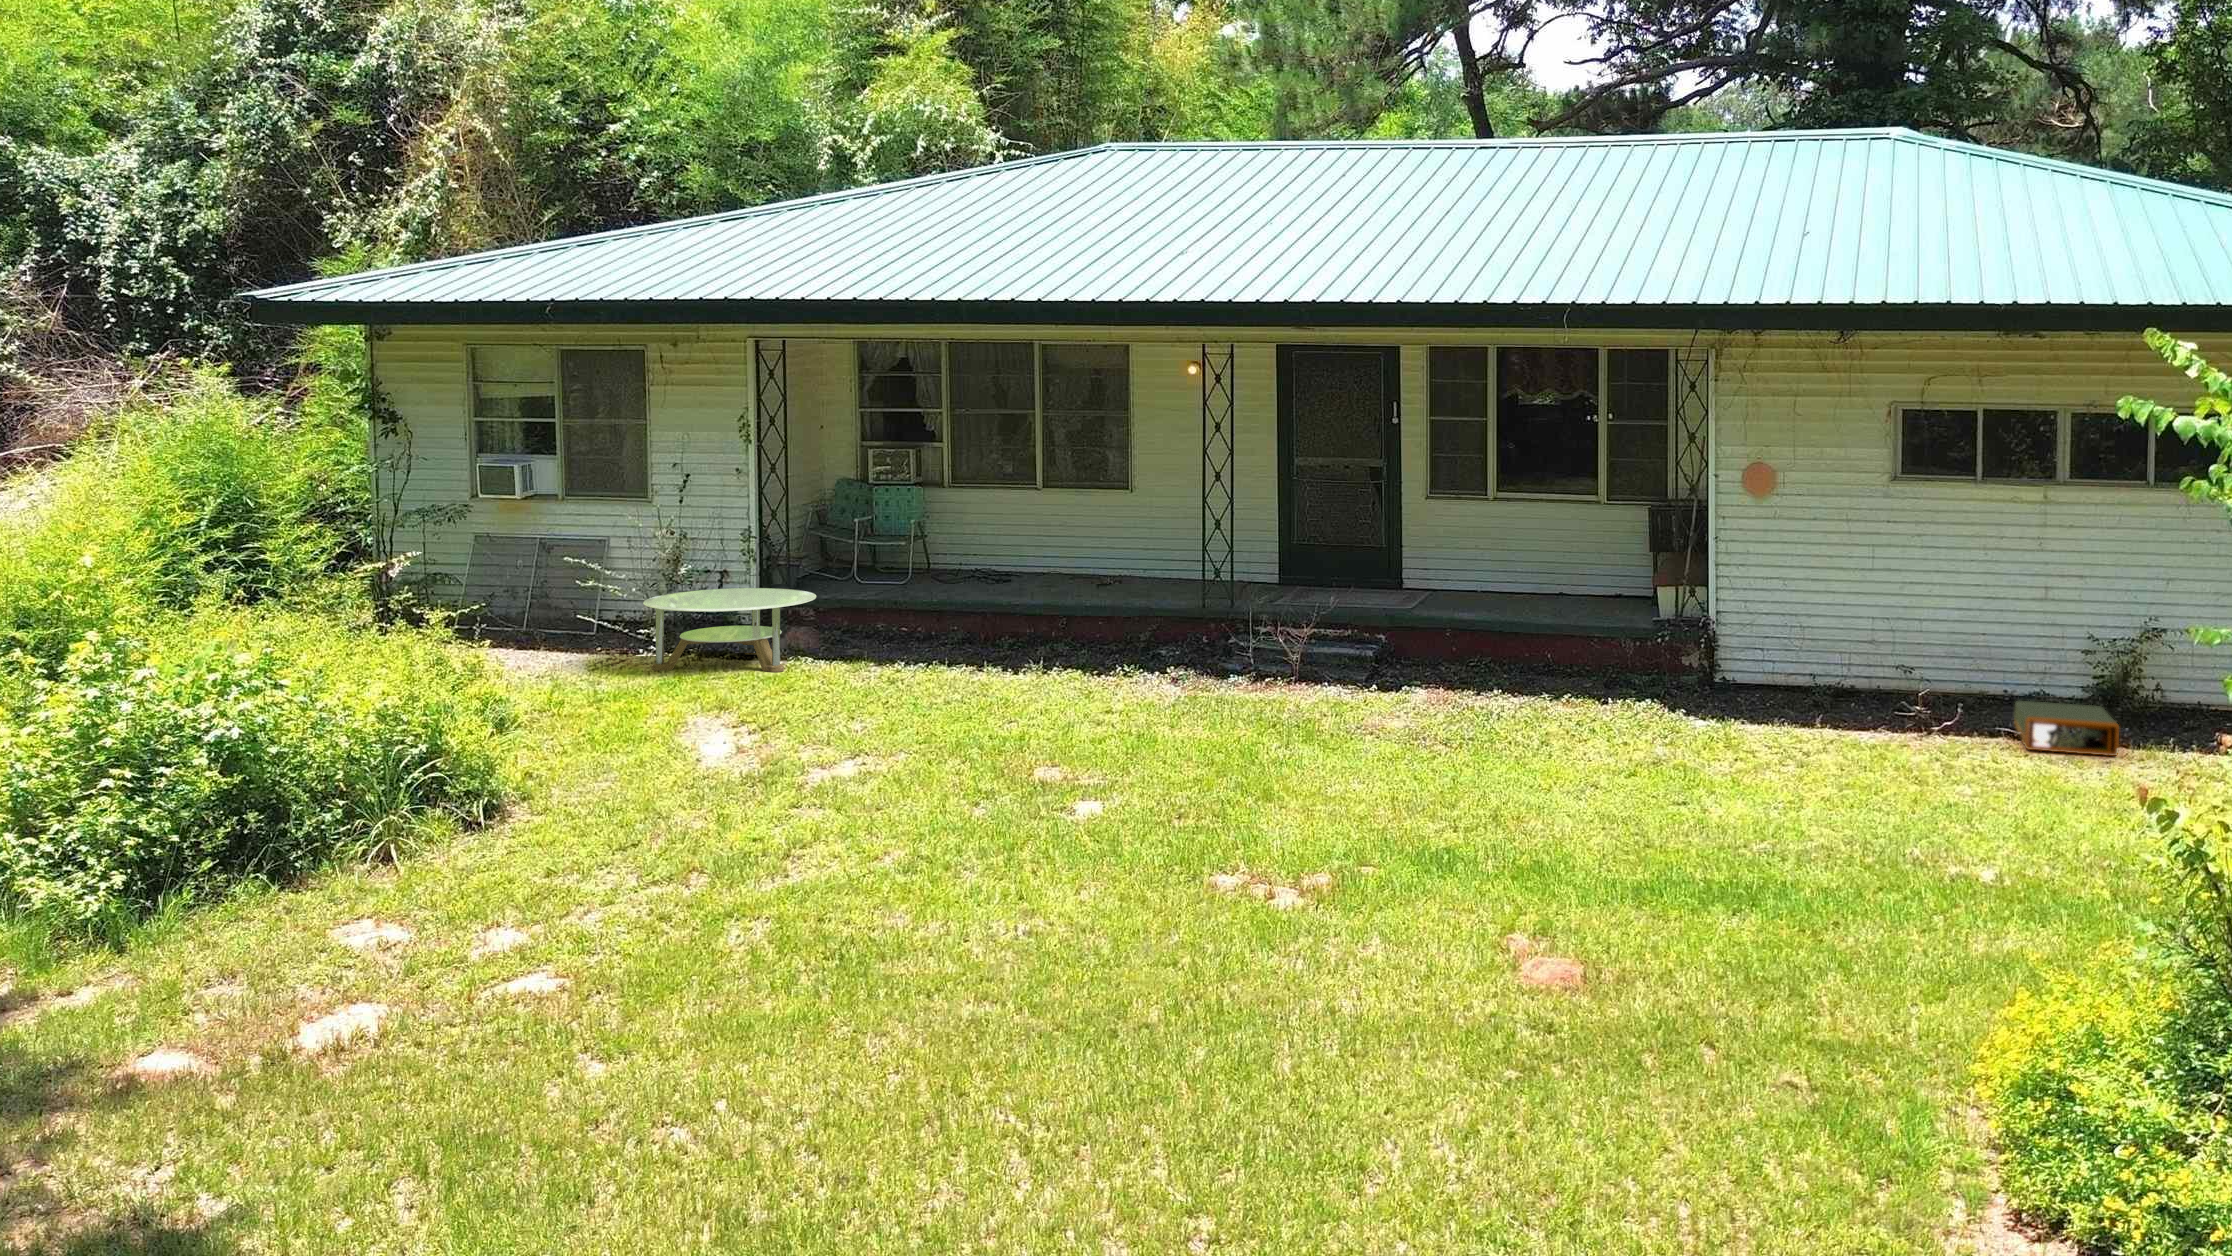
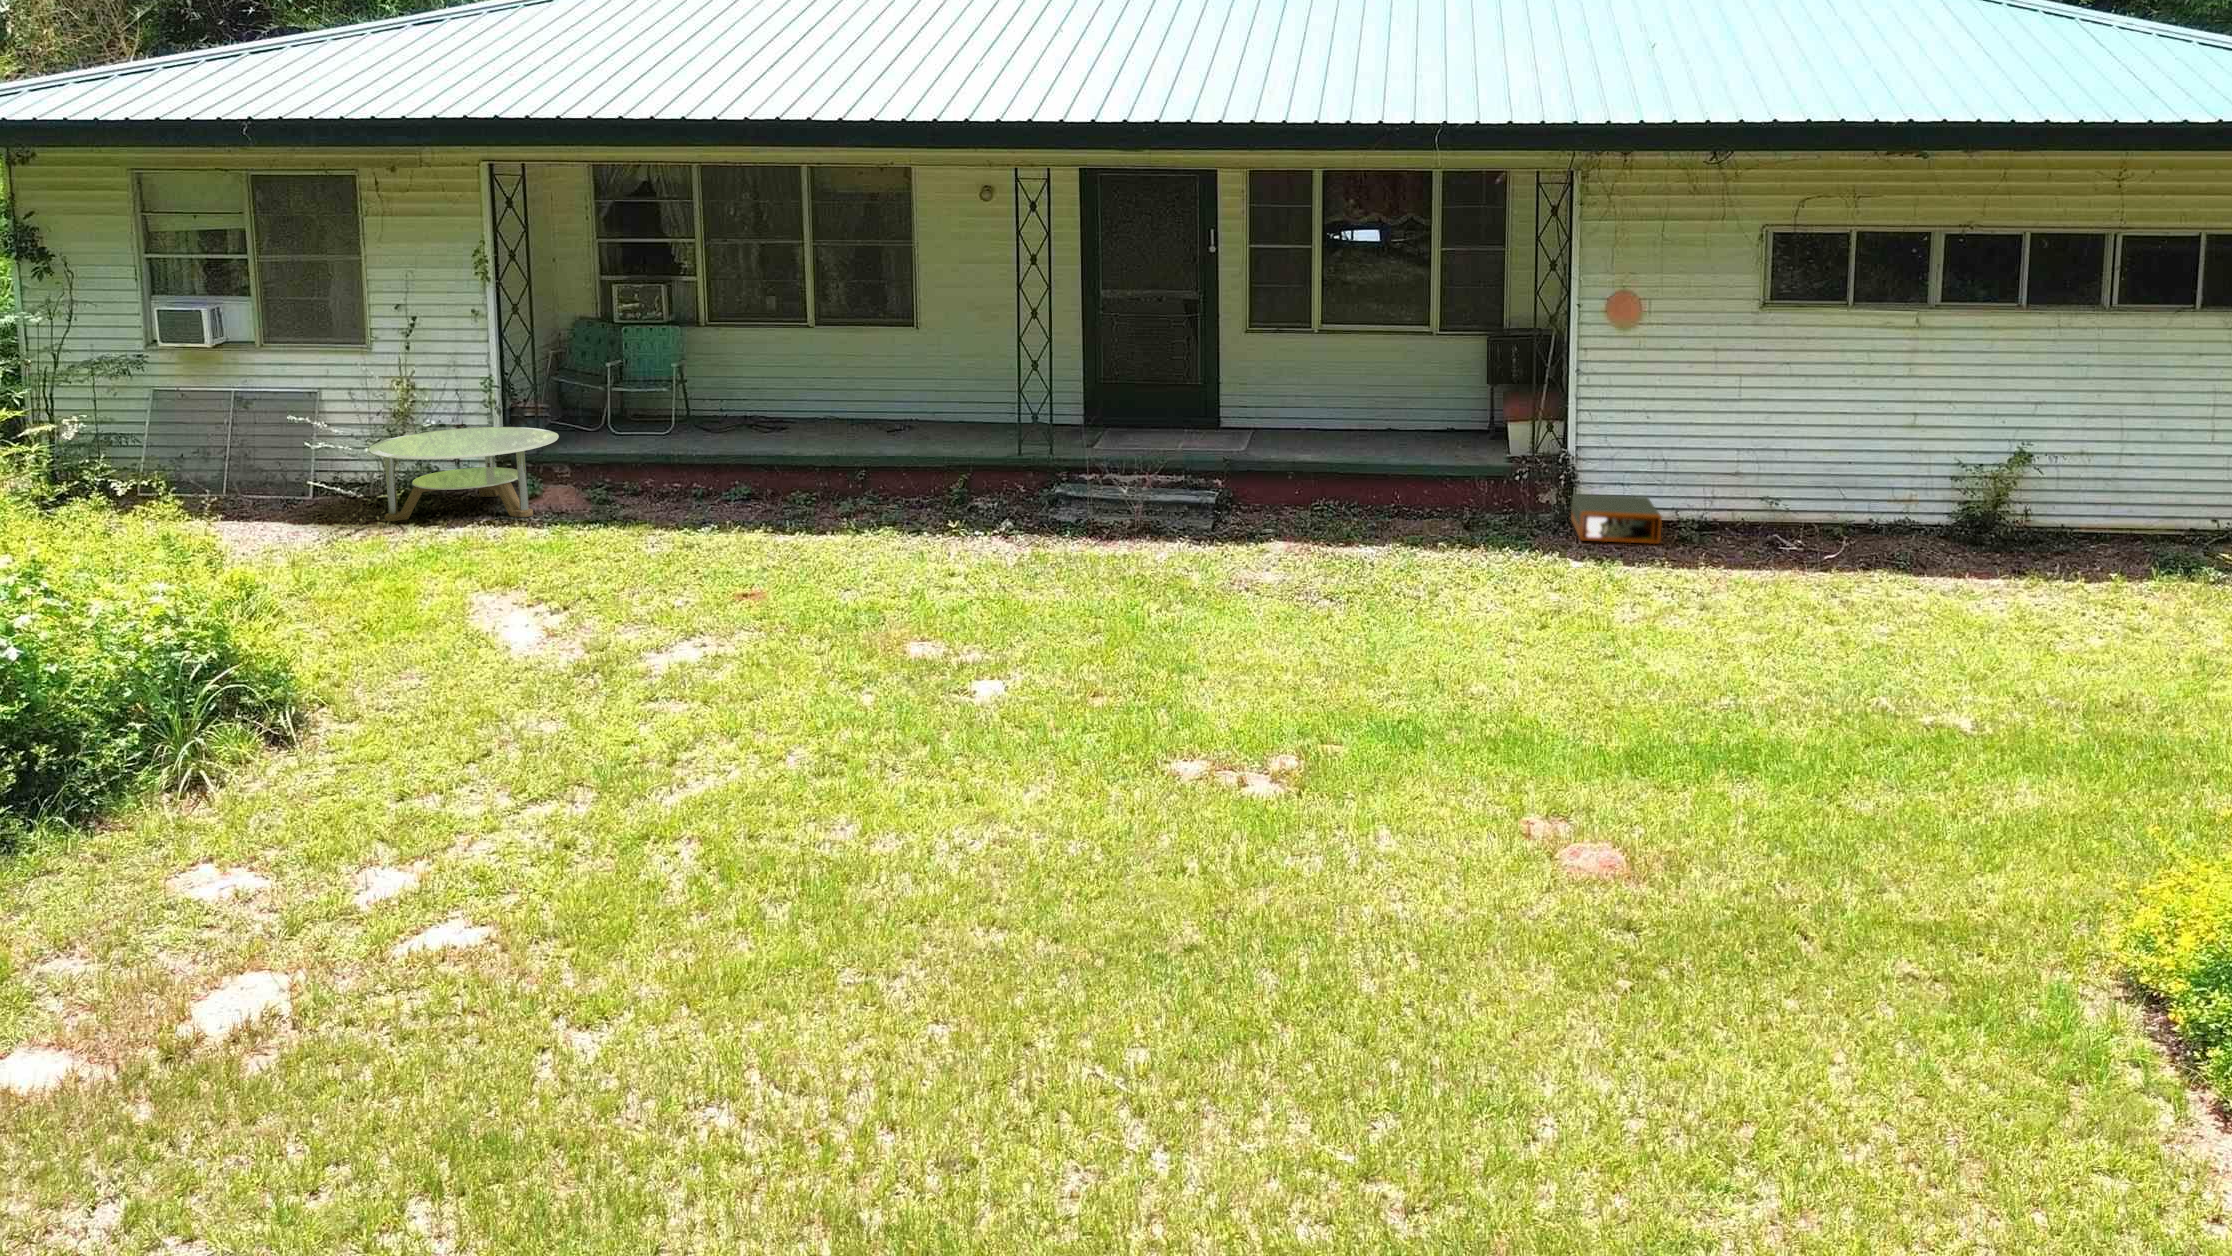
storage box: present [2014,701,2119,756] -> present [1571,494,1662,544]

